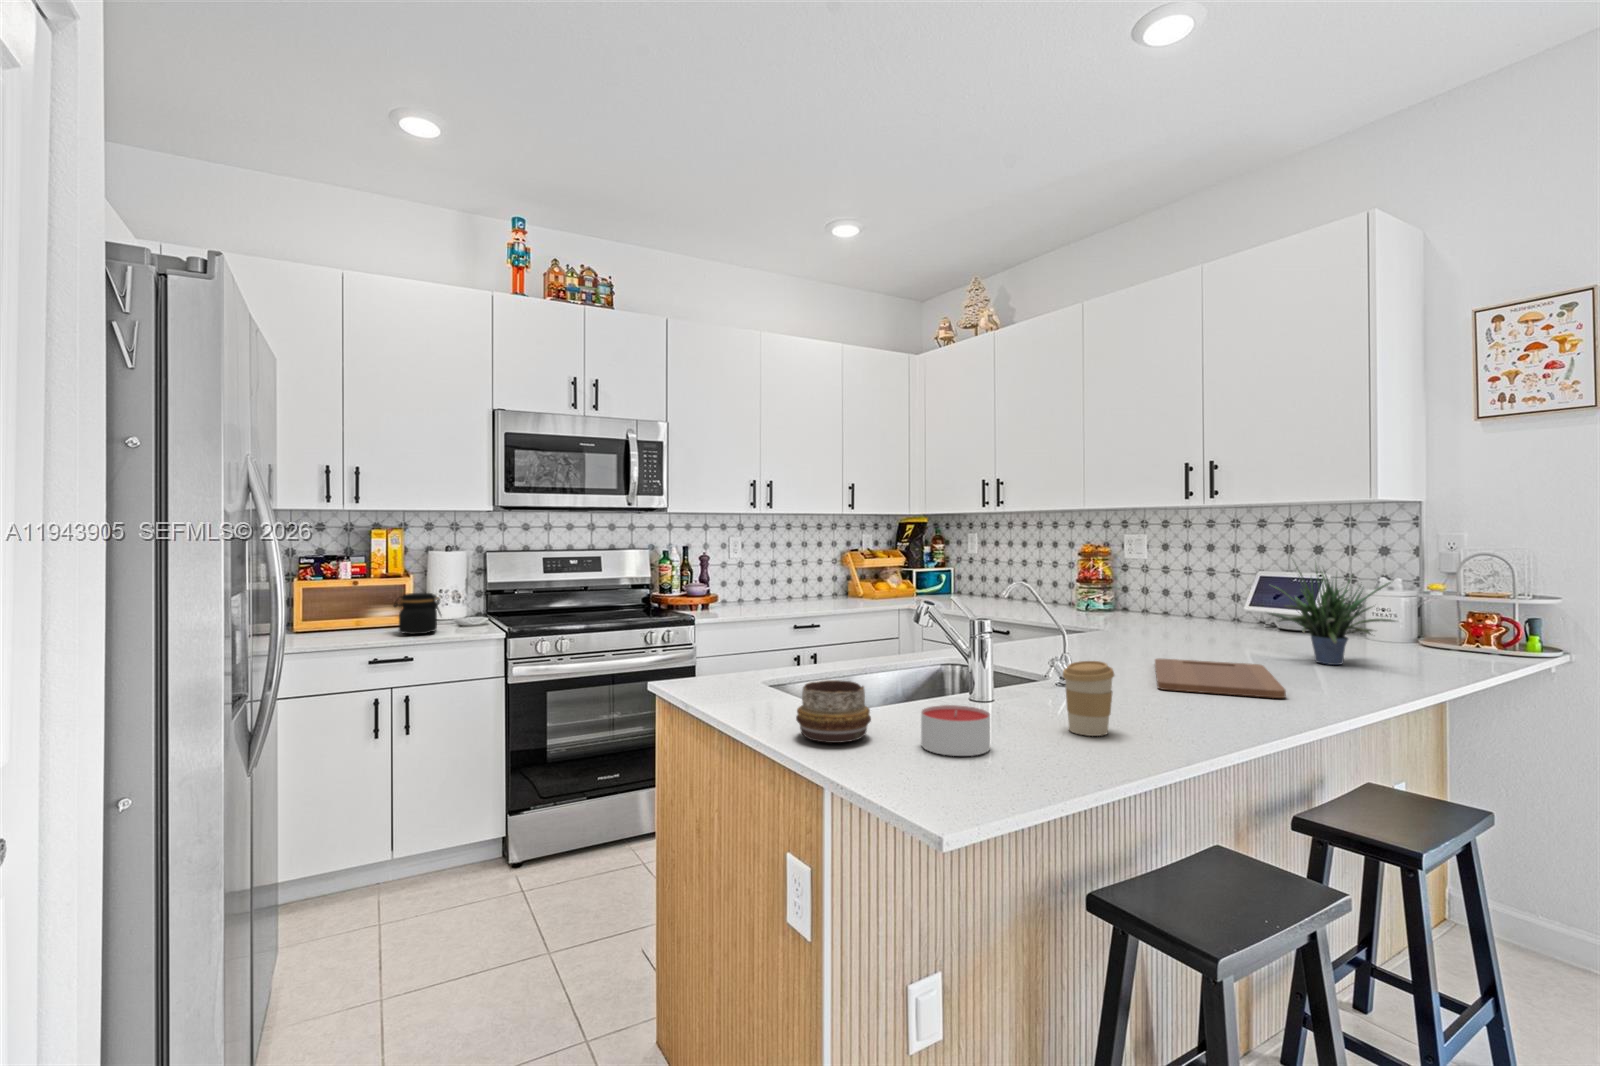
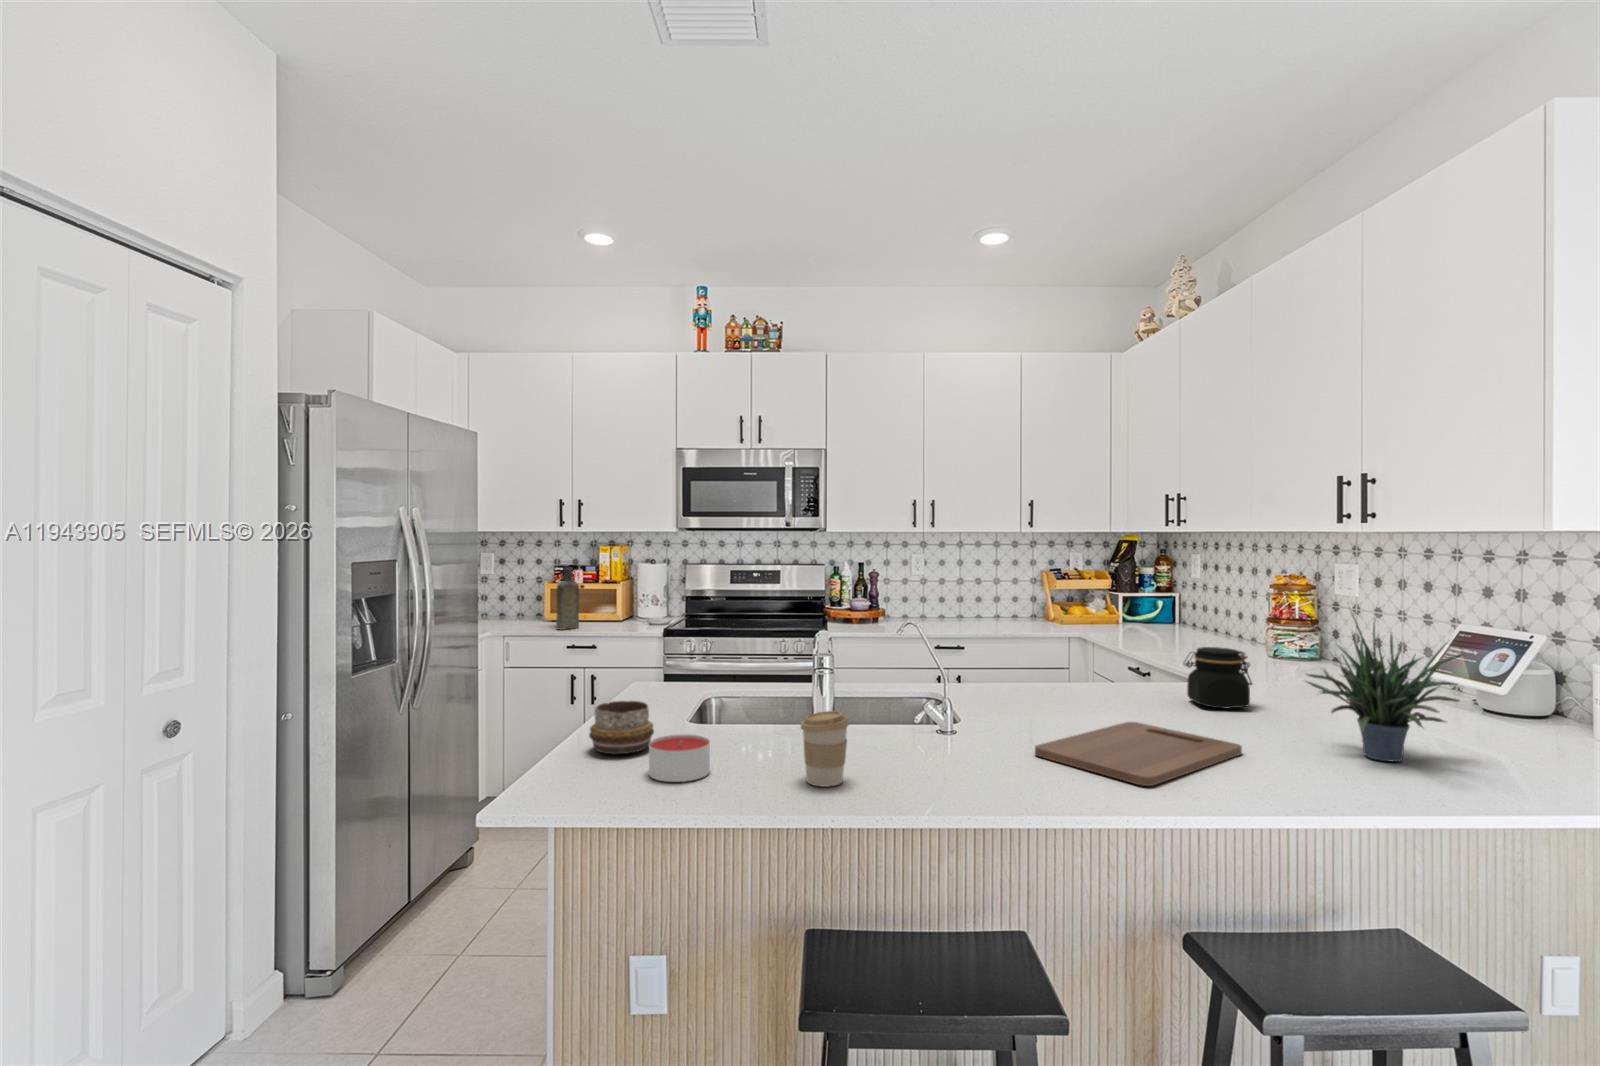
bottle: none [326,556,365,638] -> present [556,568,579,630]
jar: present [394,593,441,634] -> present [1184,647,1252,708]

